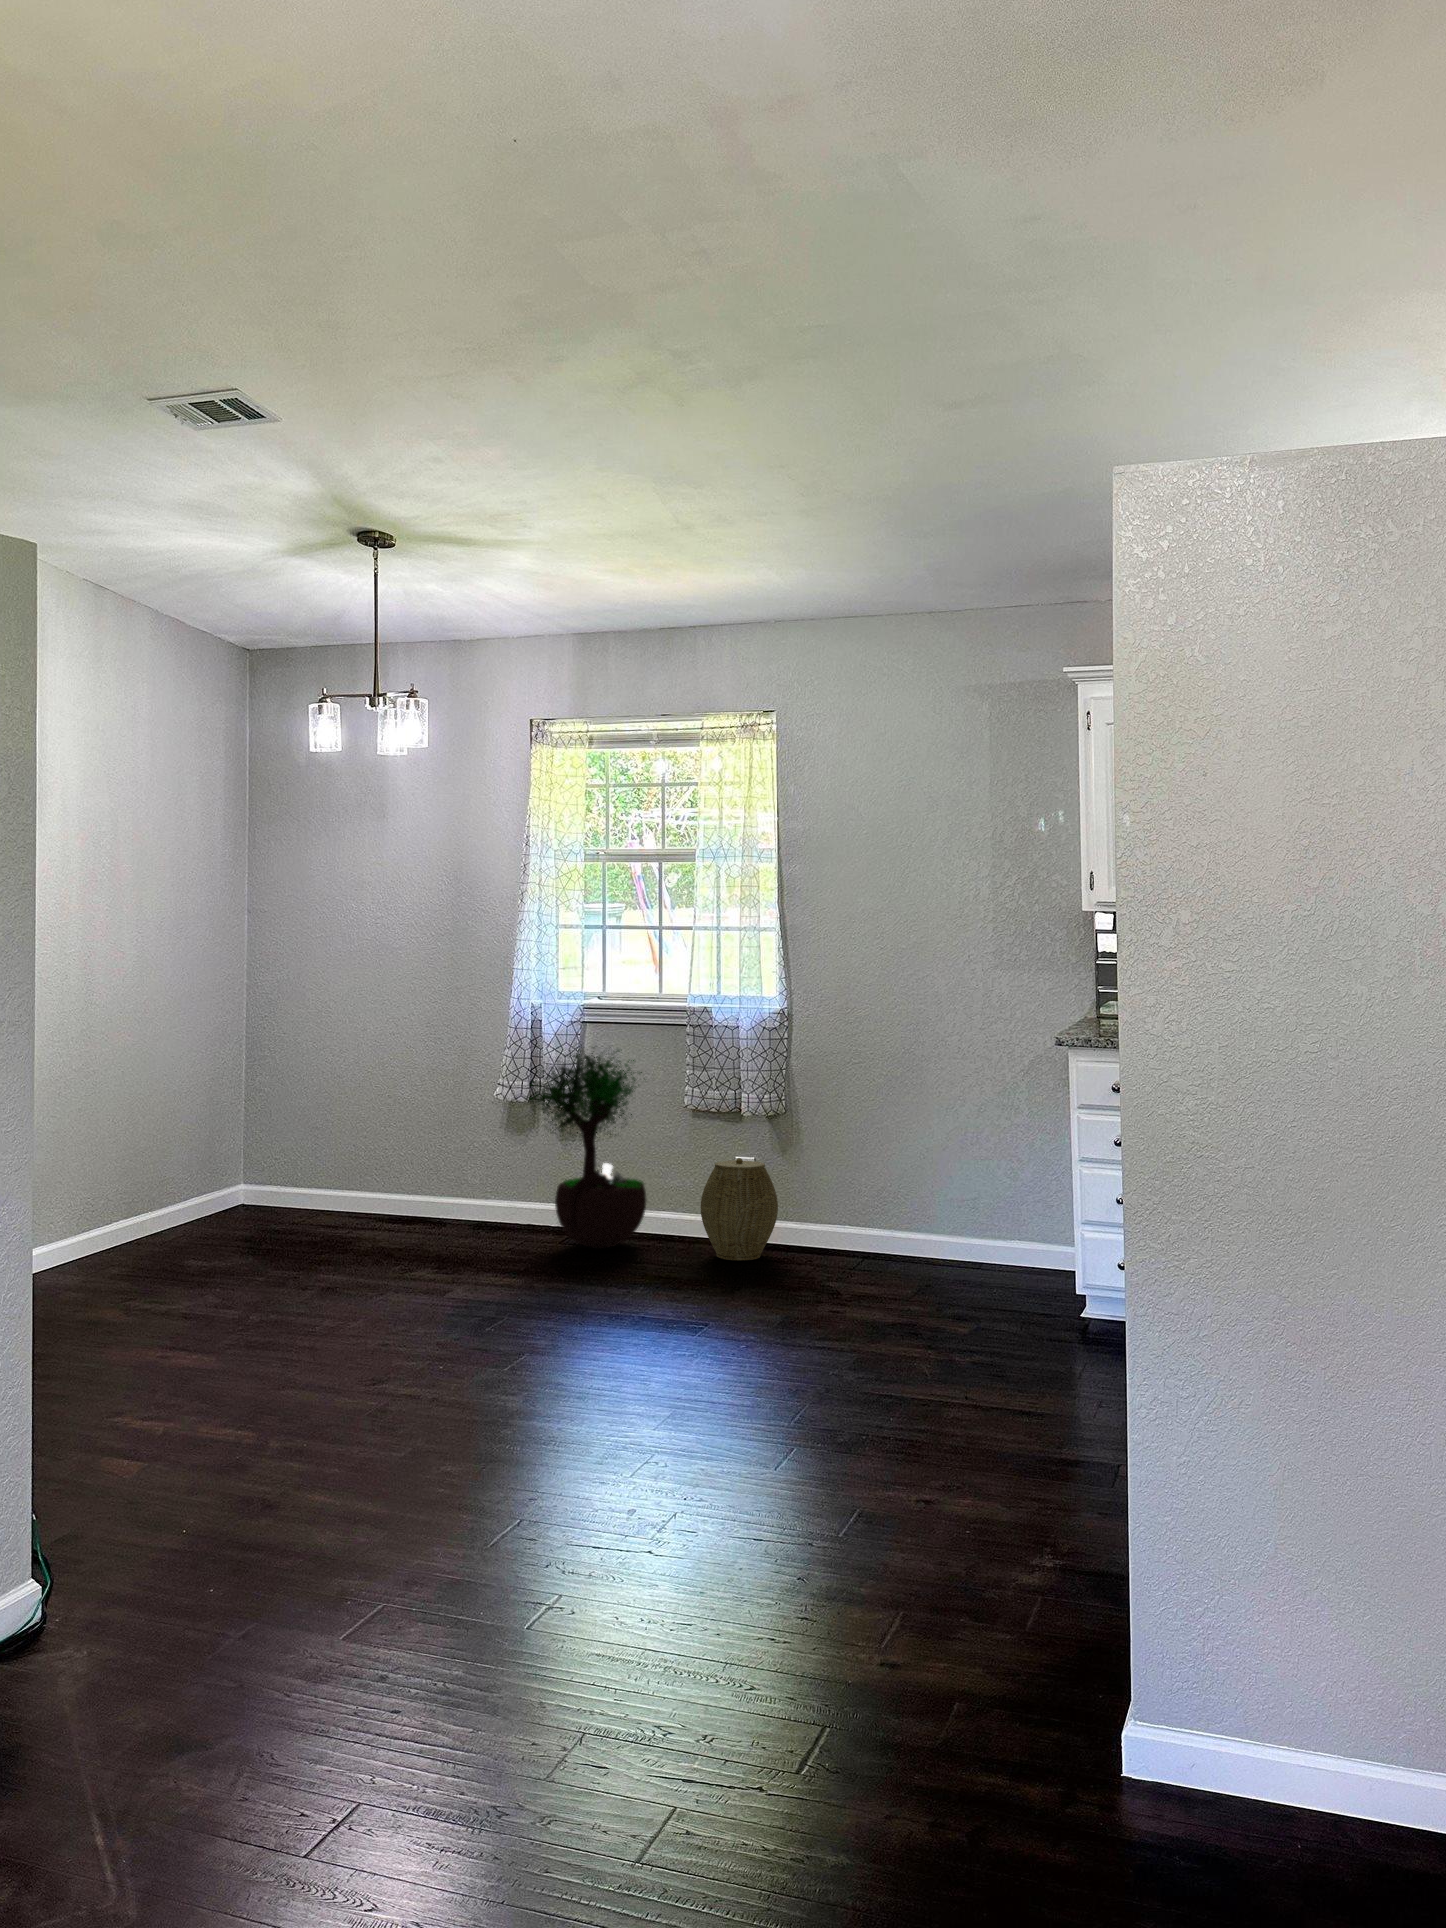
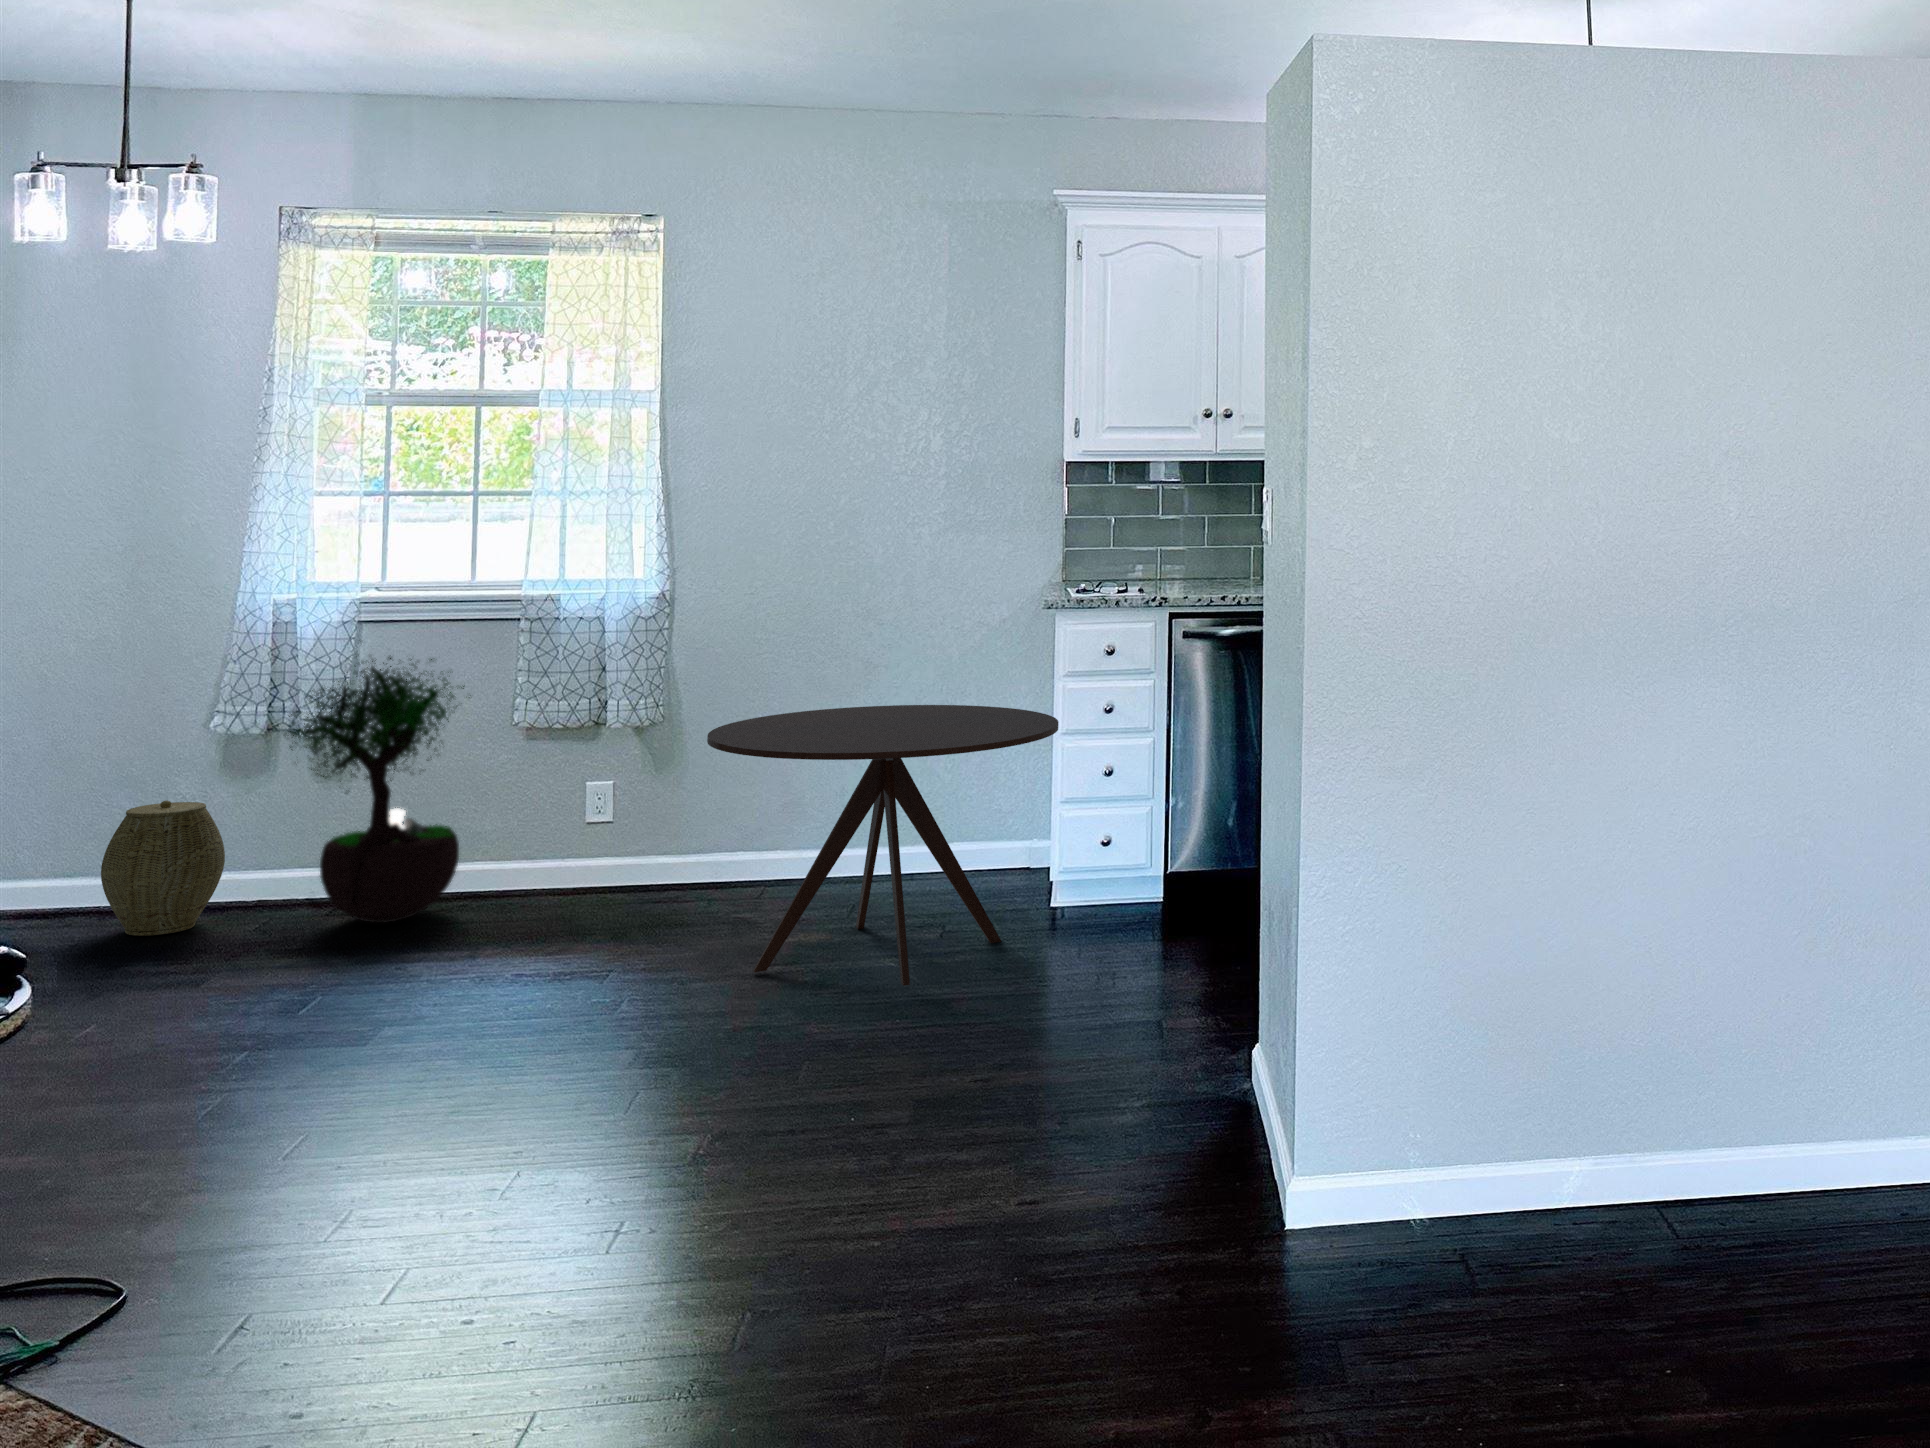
round table: none [784,1109,1075,1351] -> present [707,705,1059,986]
woven basket: present [701,1158,778,1260] -> present [101,800,225,936]

